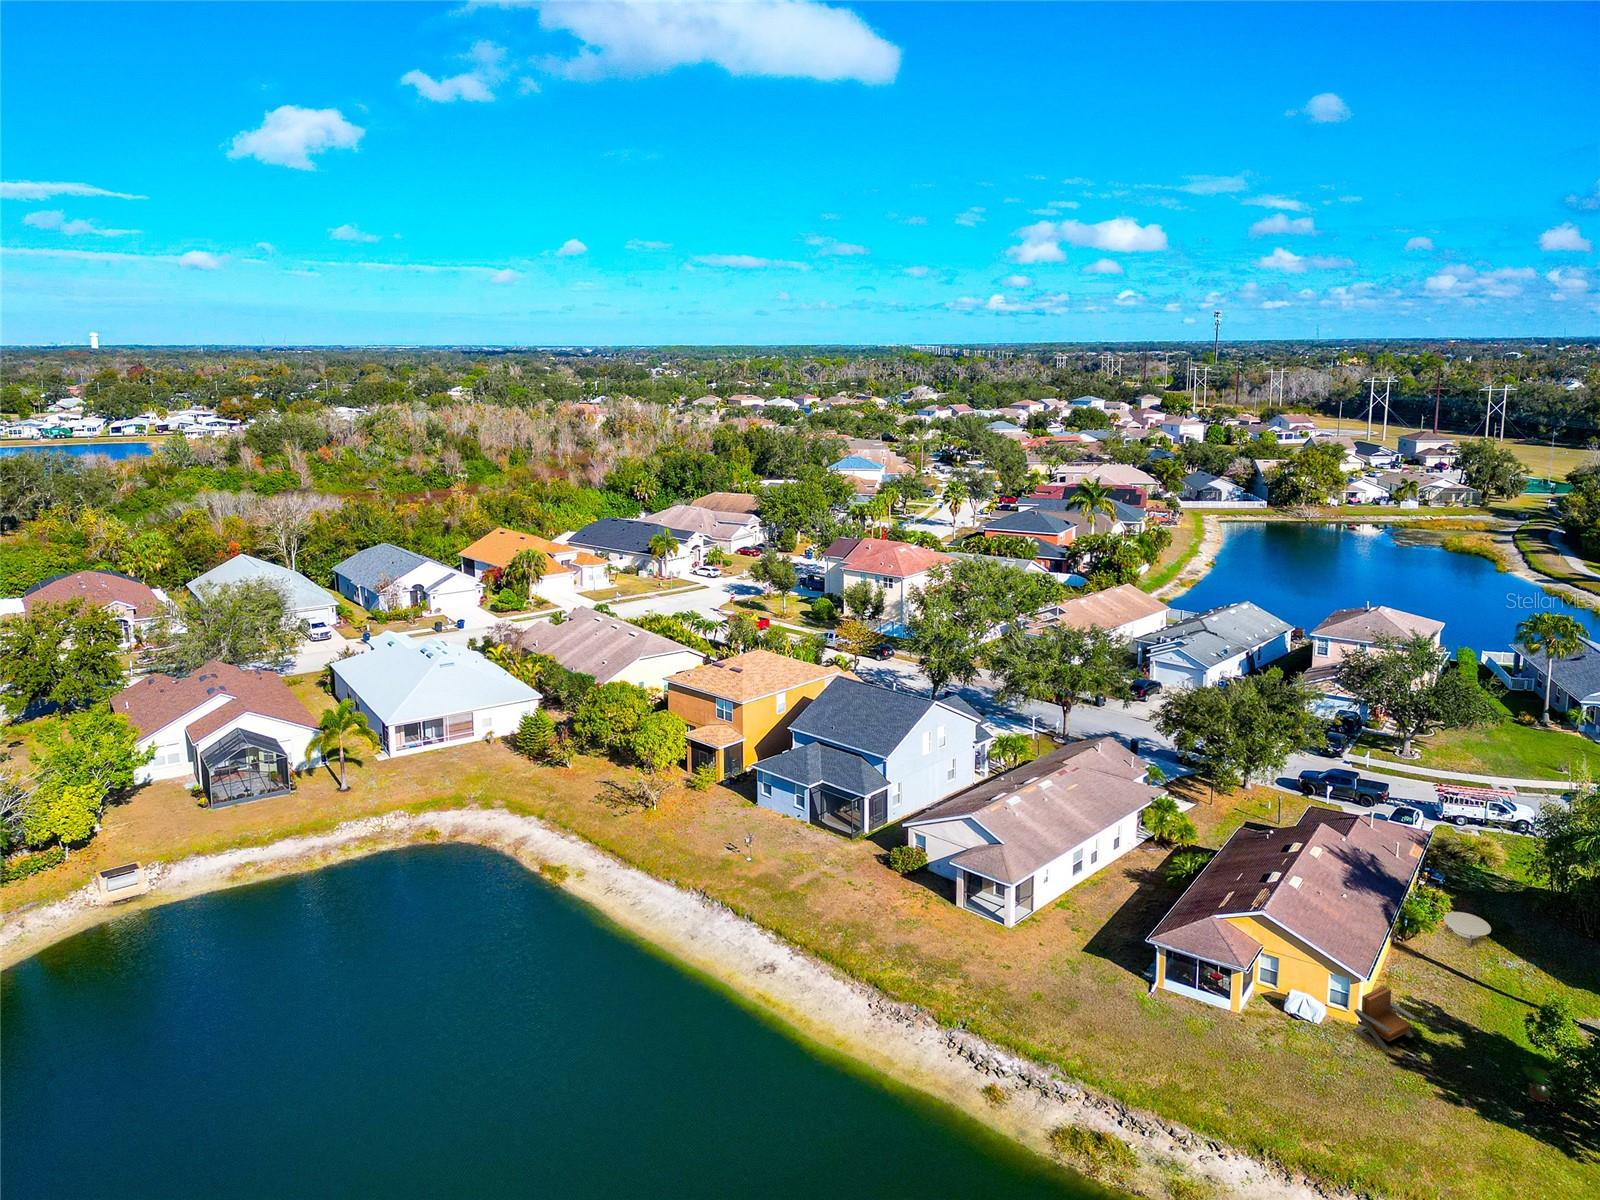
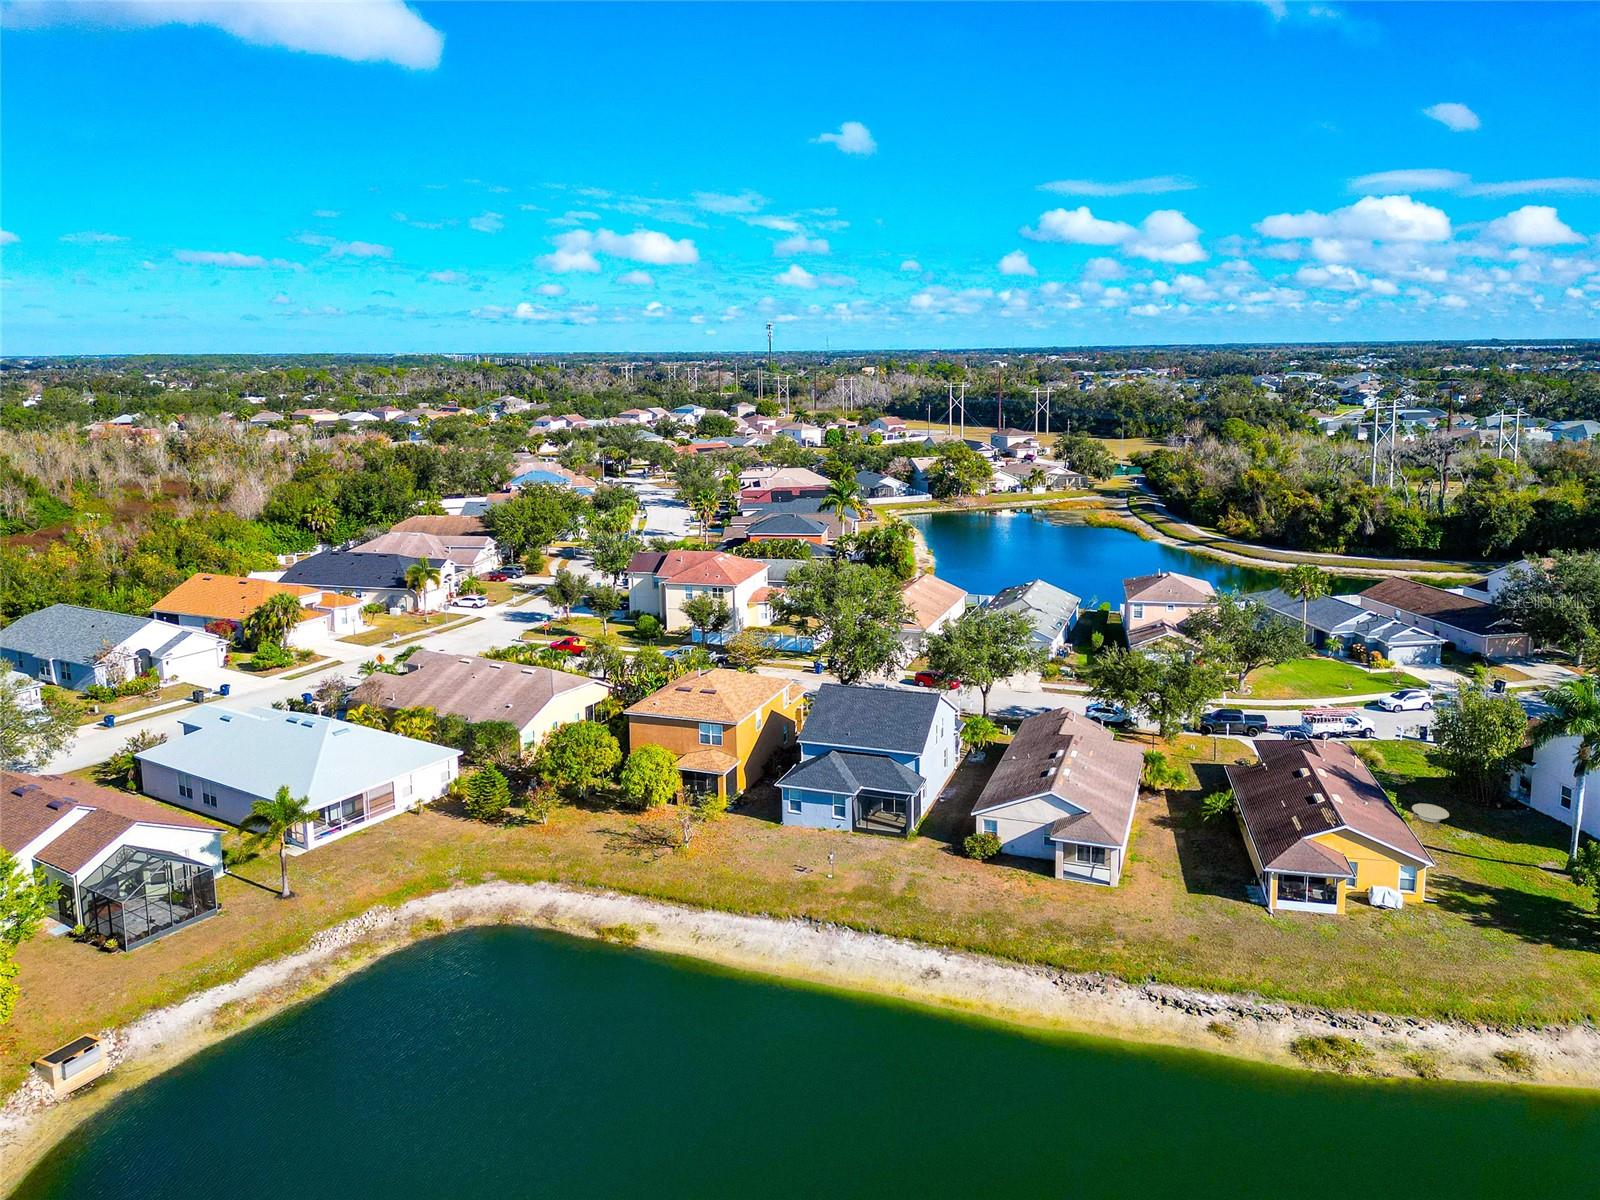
lounge chair: present [1353,986,1416,1051] -> none [1423,868,1465,919]
potted tree: present [1525,1067,1550,1102] -> none [1559,899,1580,928]

